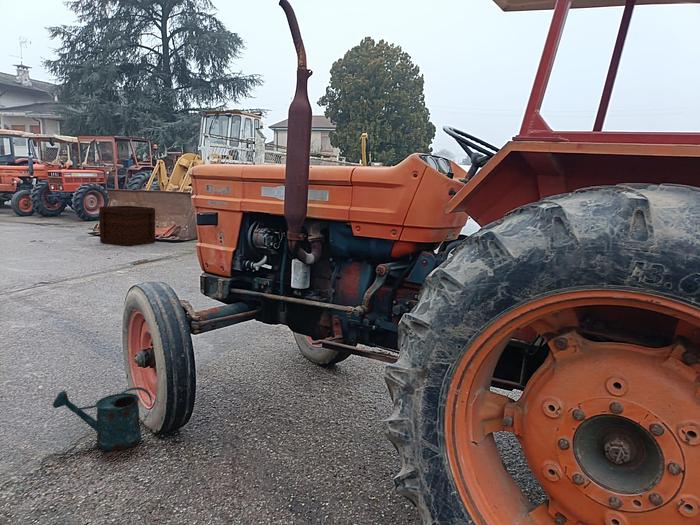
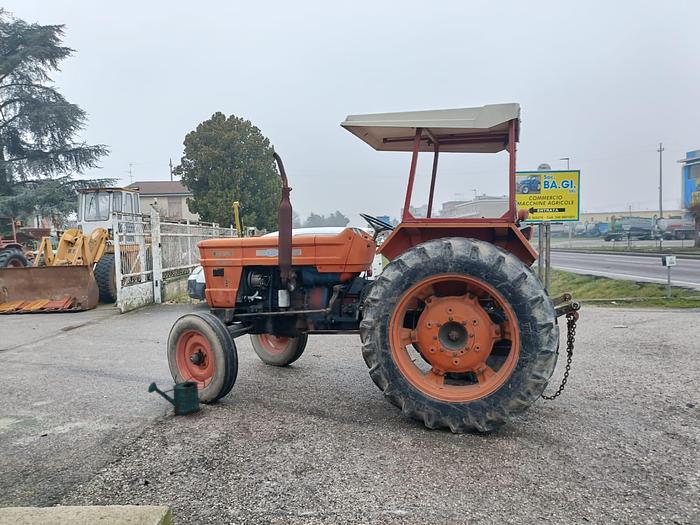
wooden crate: present [99,206,155,246] -> none [9,280,66,317]

